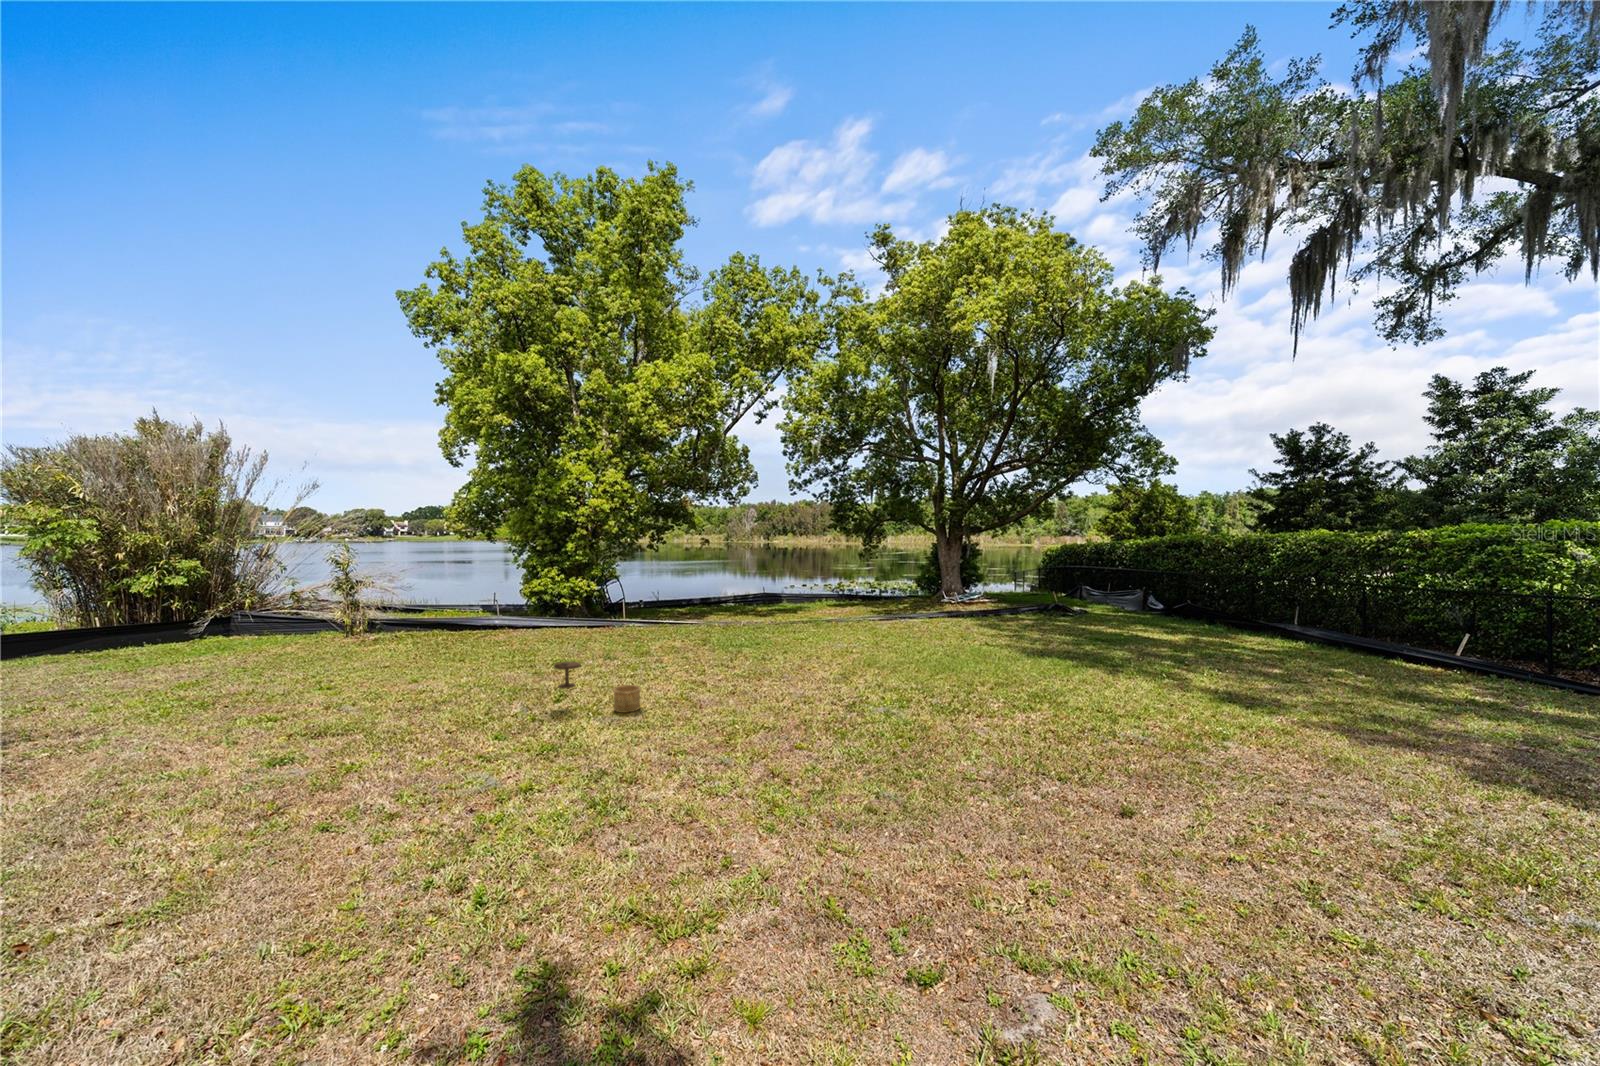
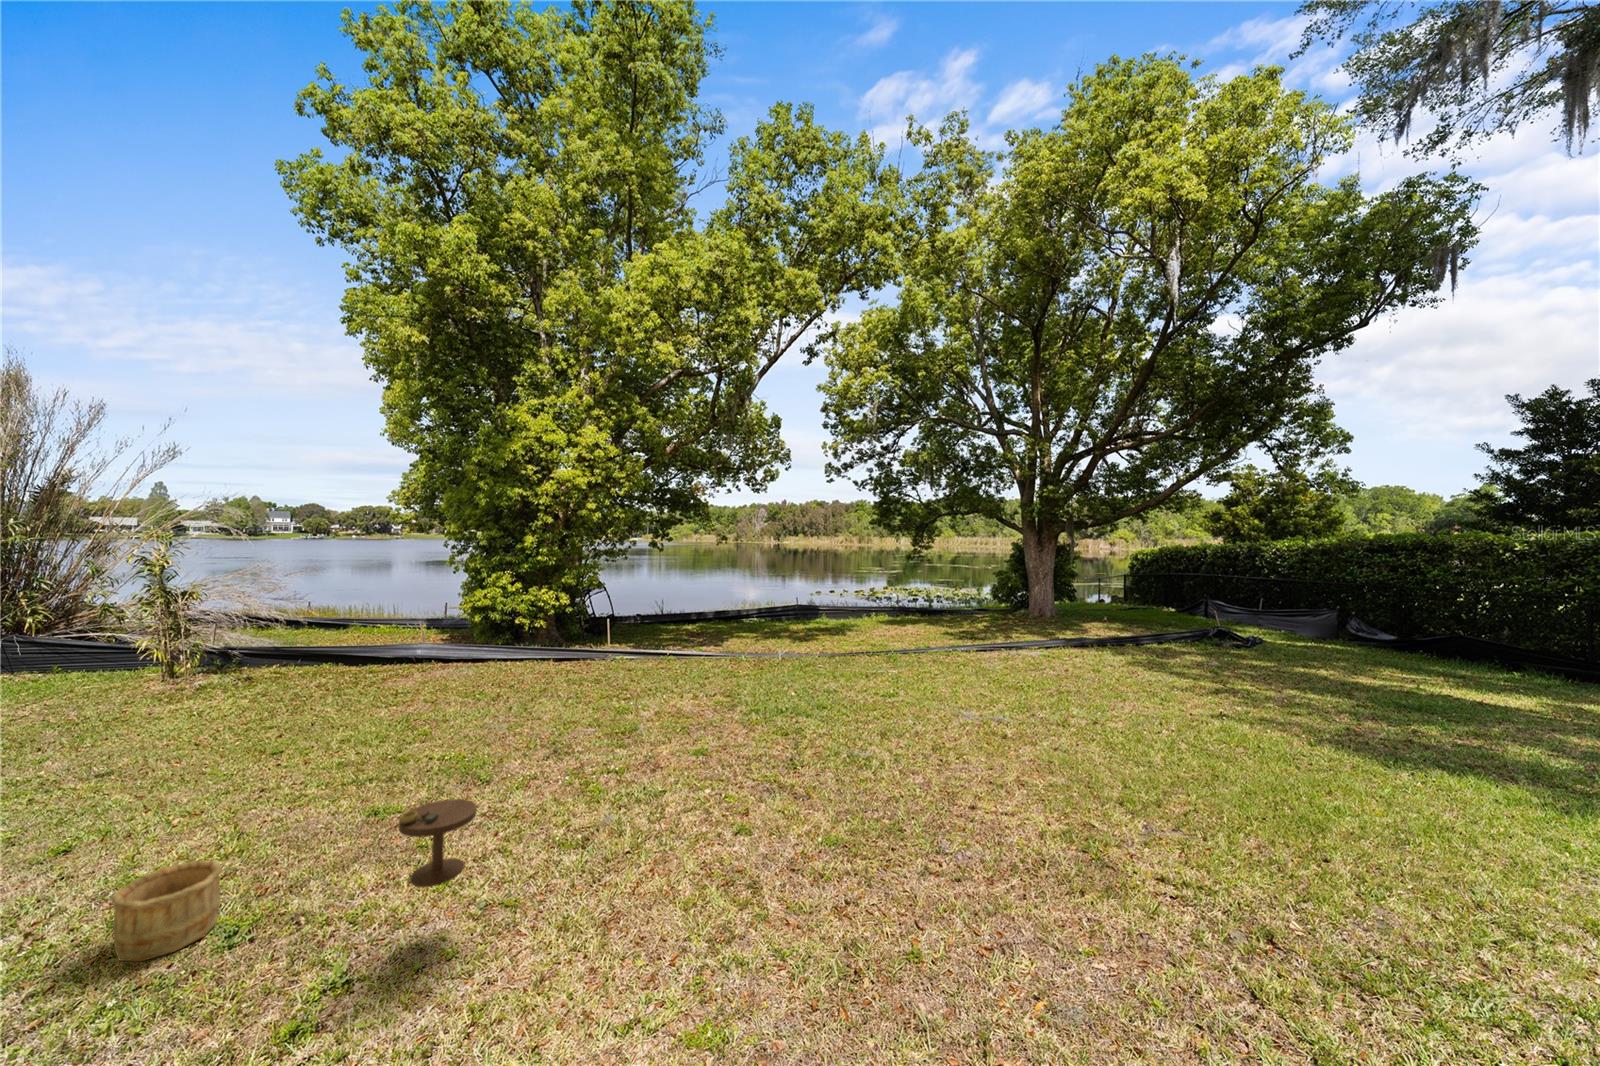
wooden bucket: present [613,685,641,713] -> present [111,861,223,962]

